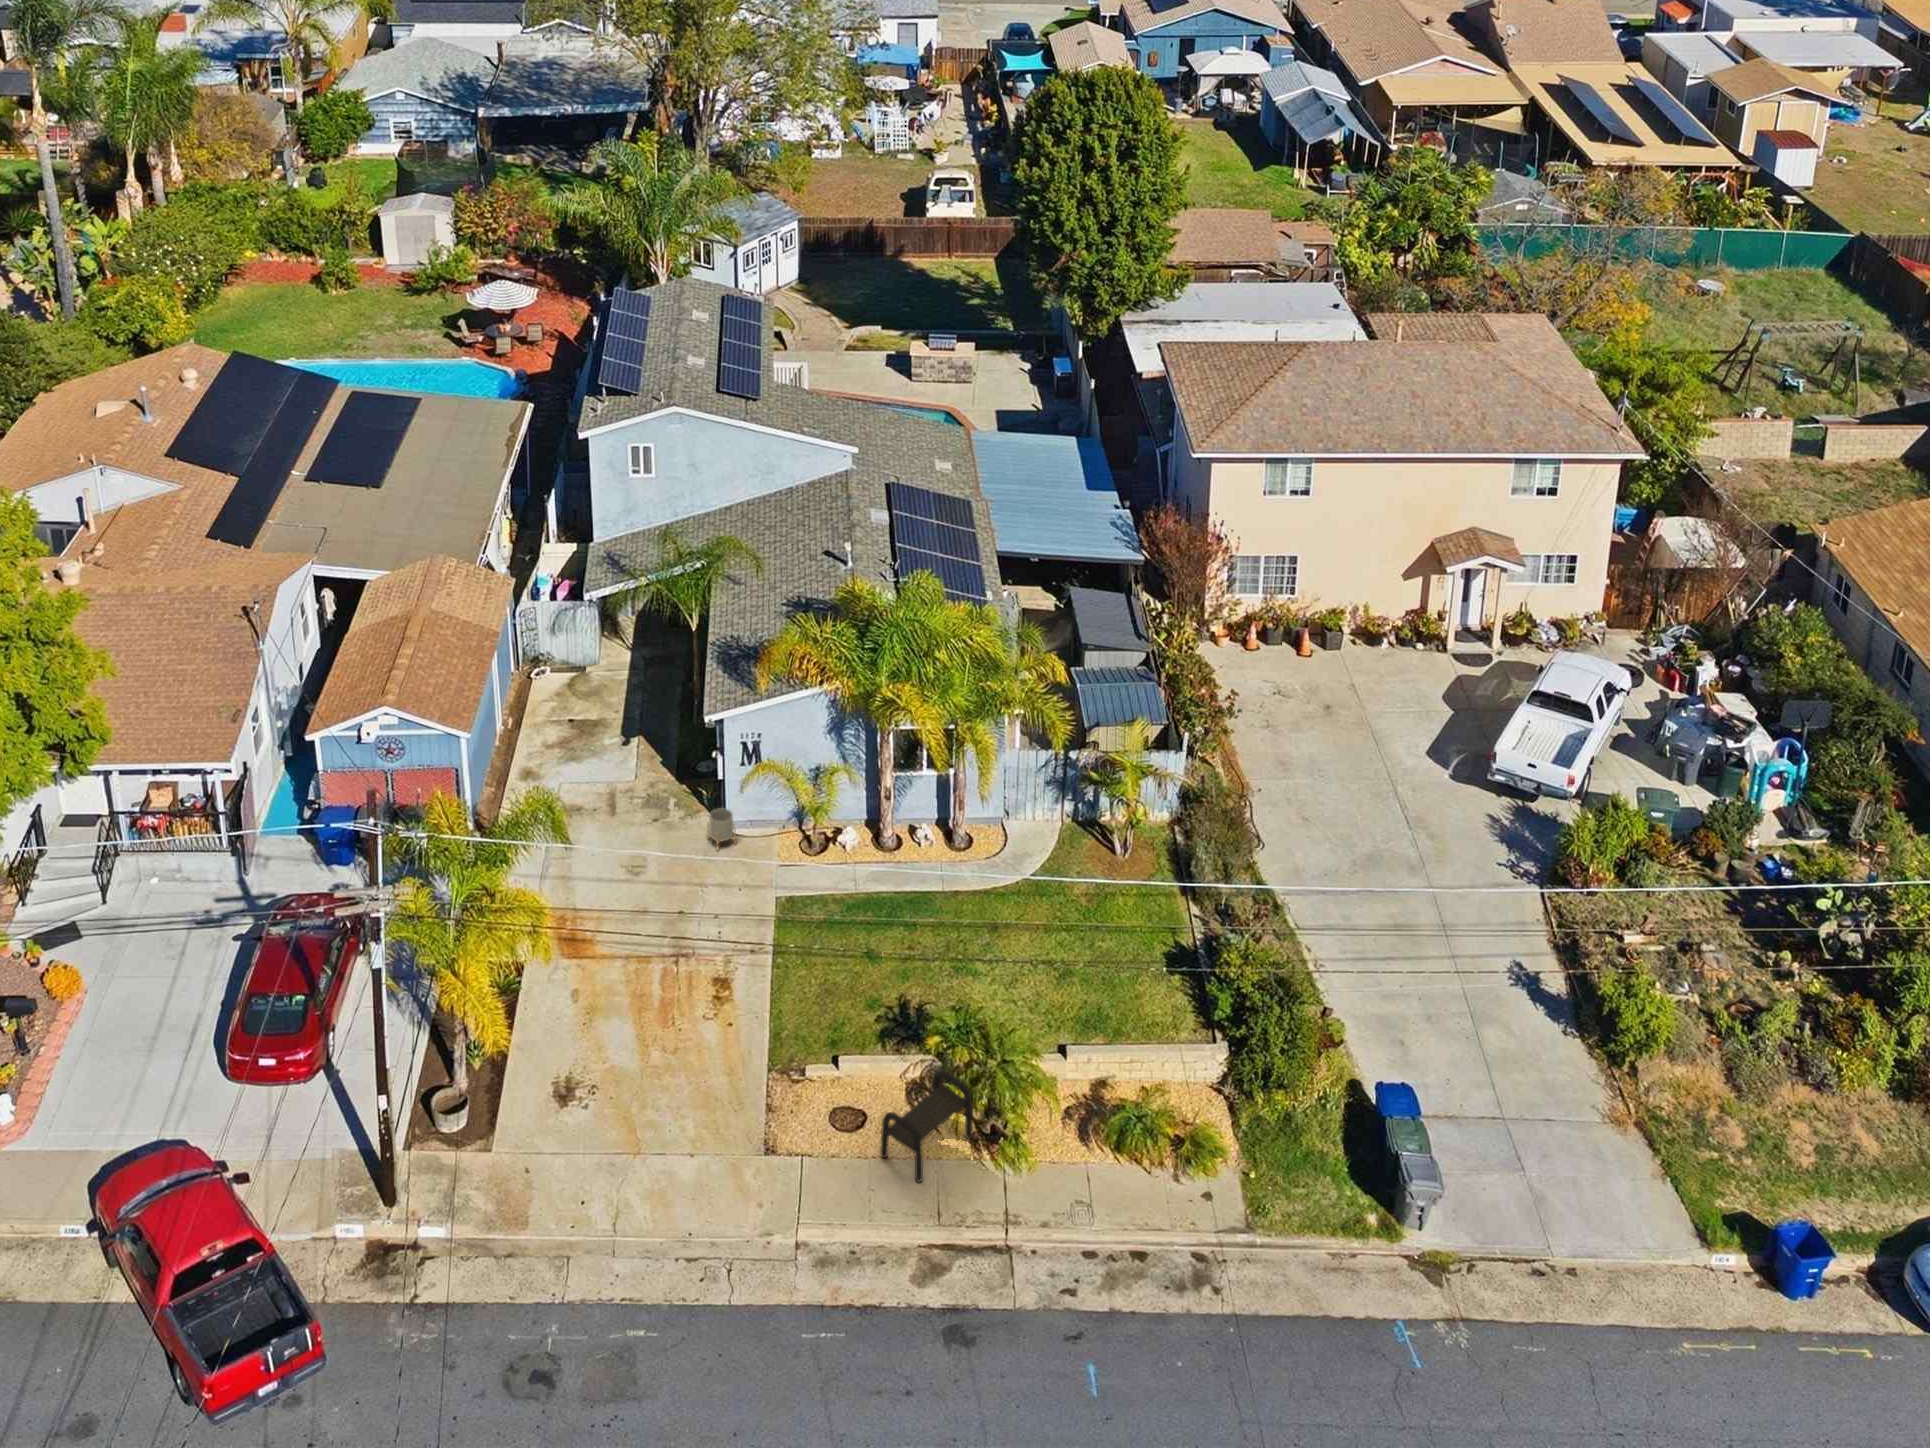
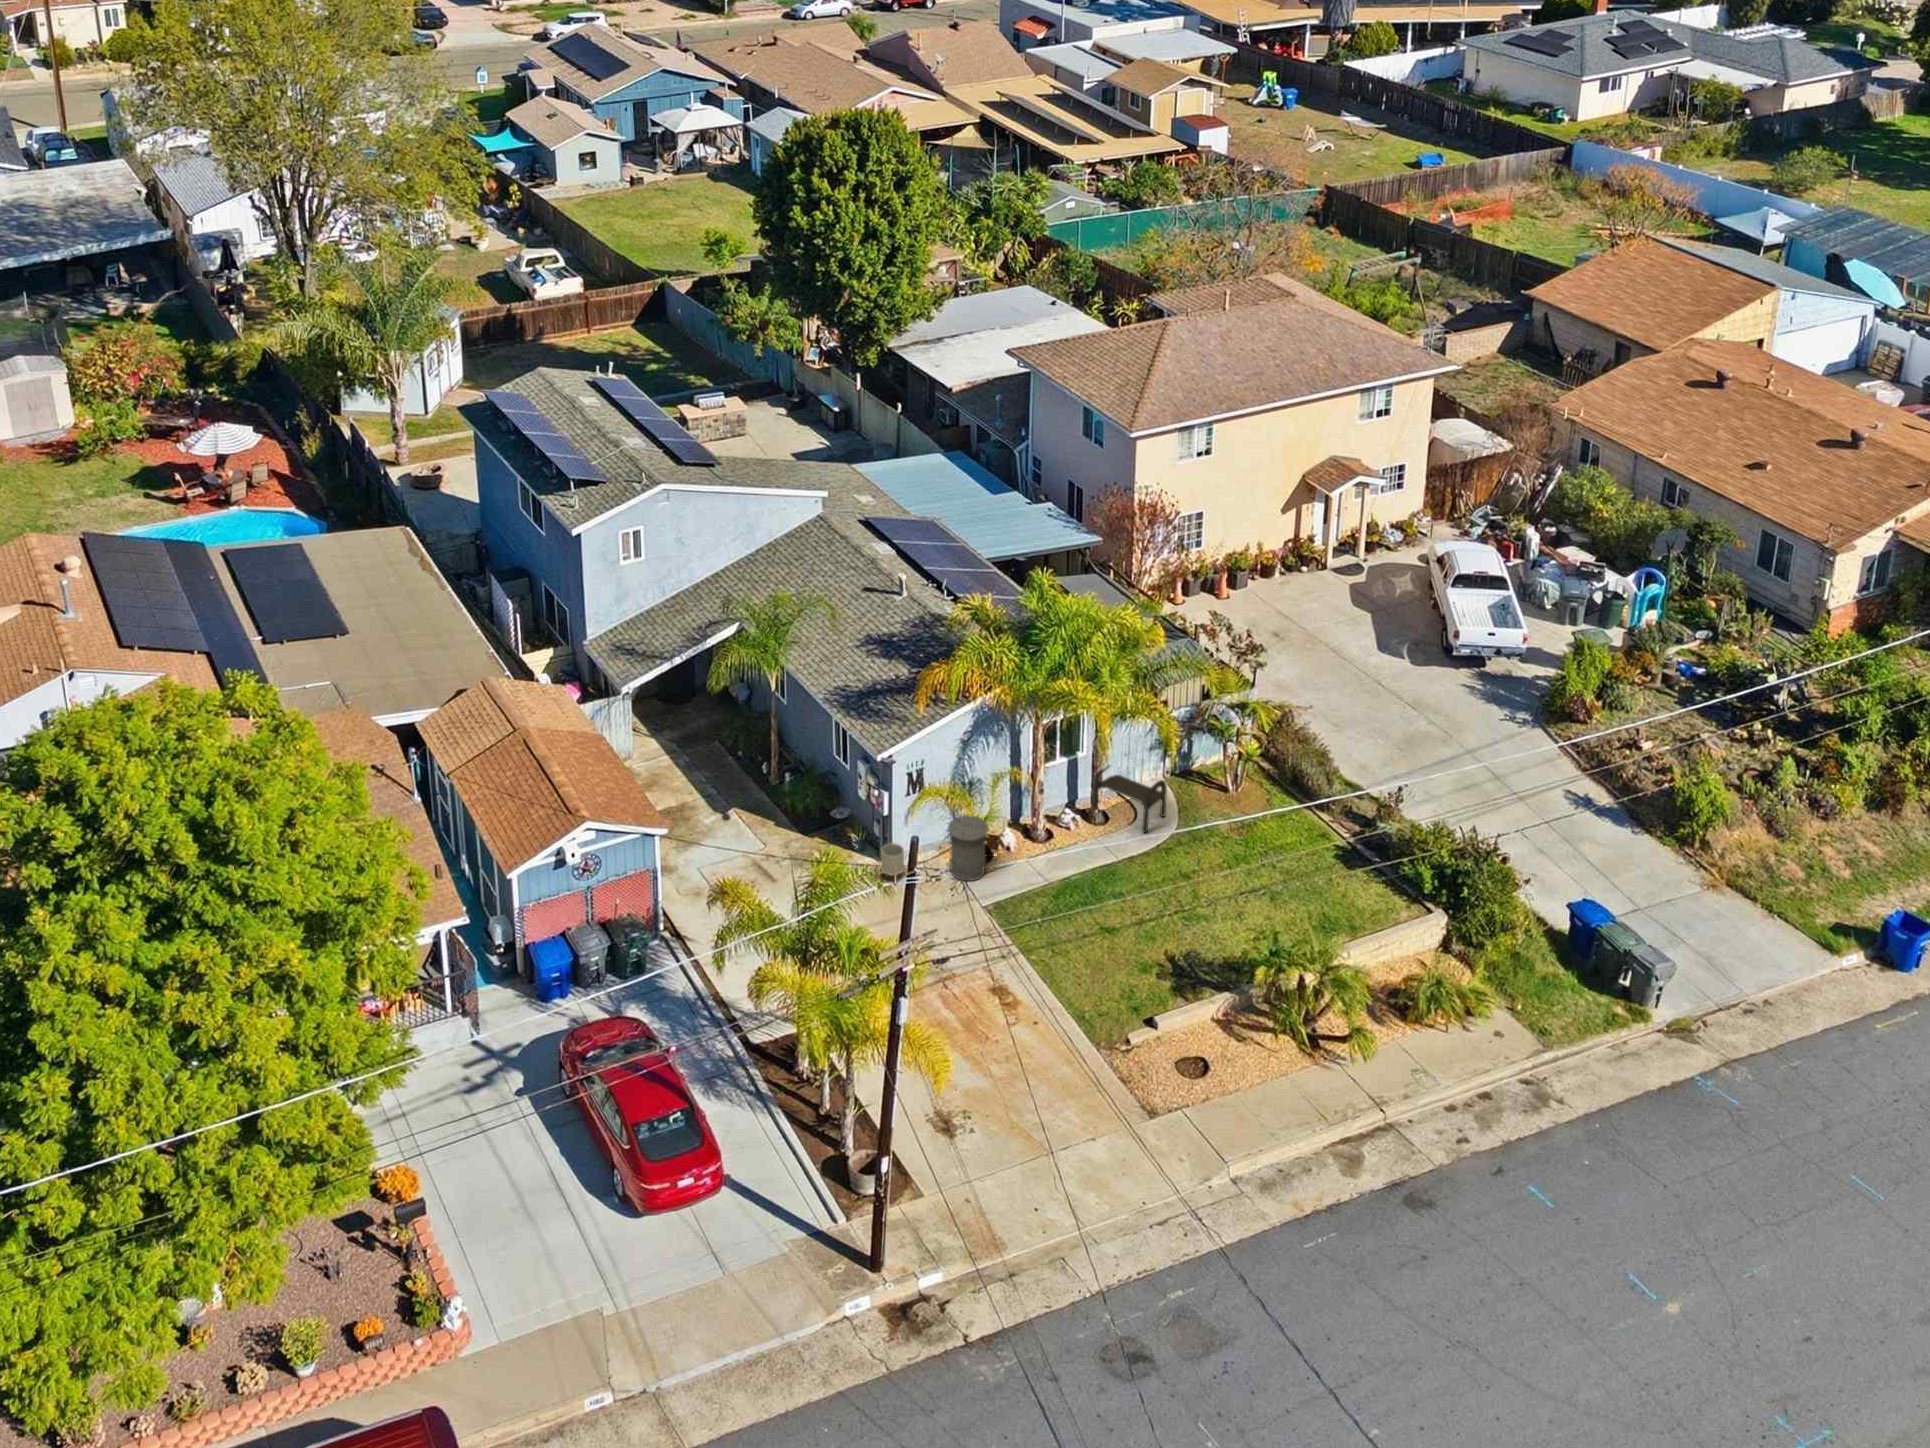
trash can: none [774,800,817,869] -> present [948,816,989,881]
bench: present [880,1071,973,1182] -> present [1093,766,1167,833]

